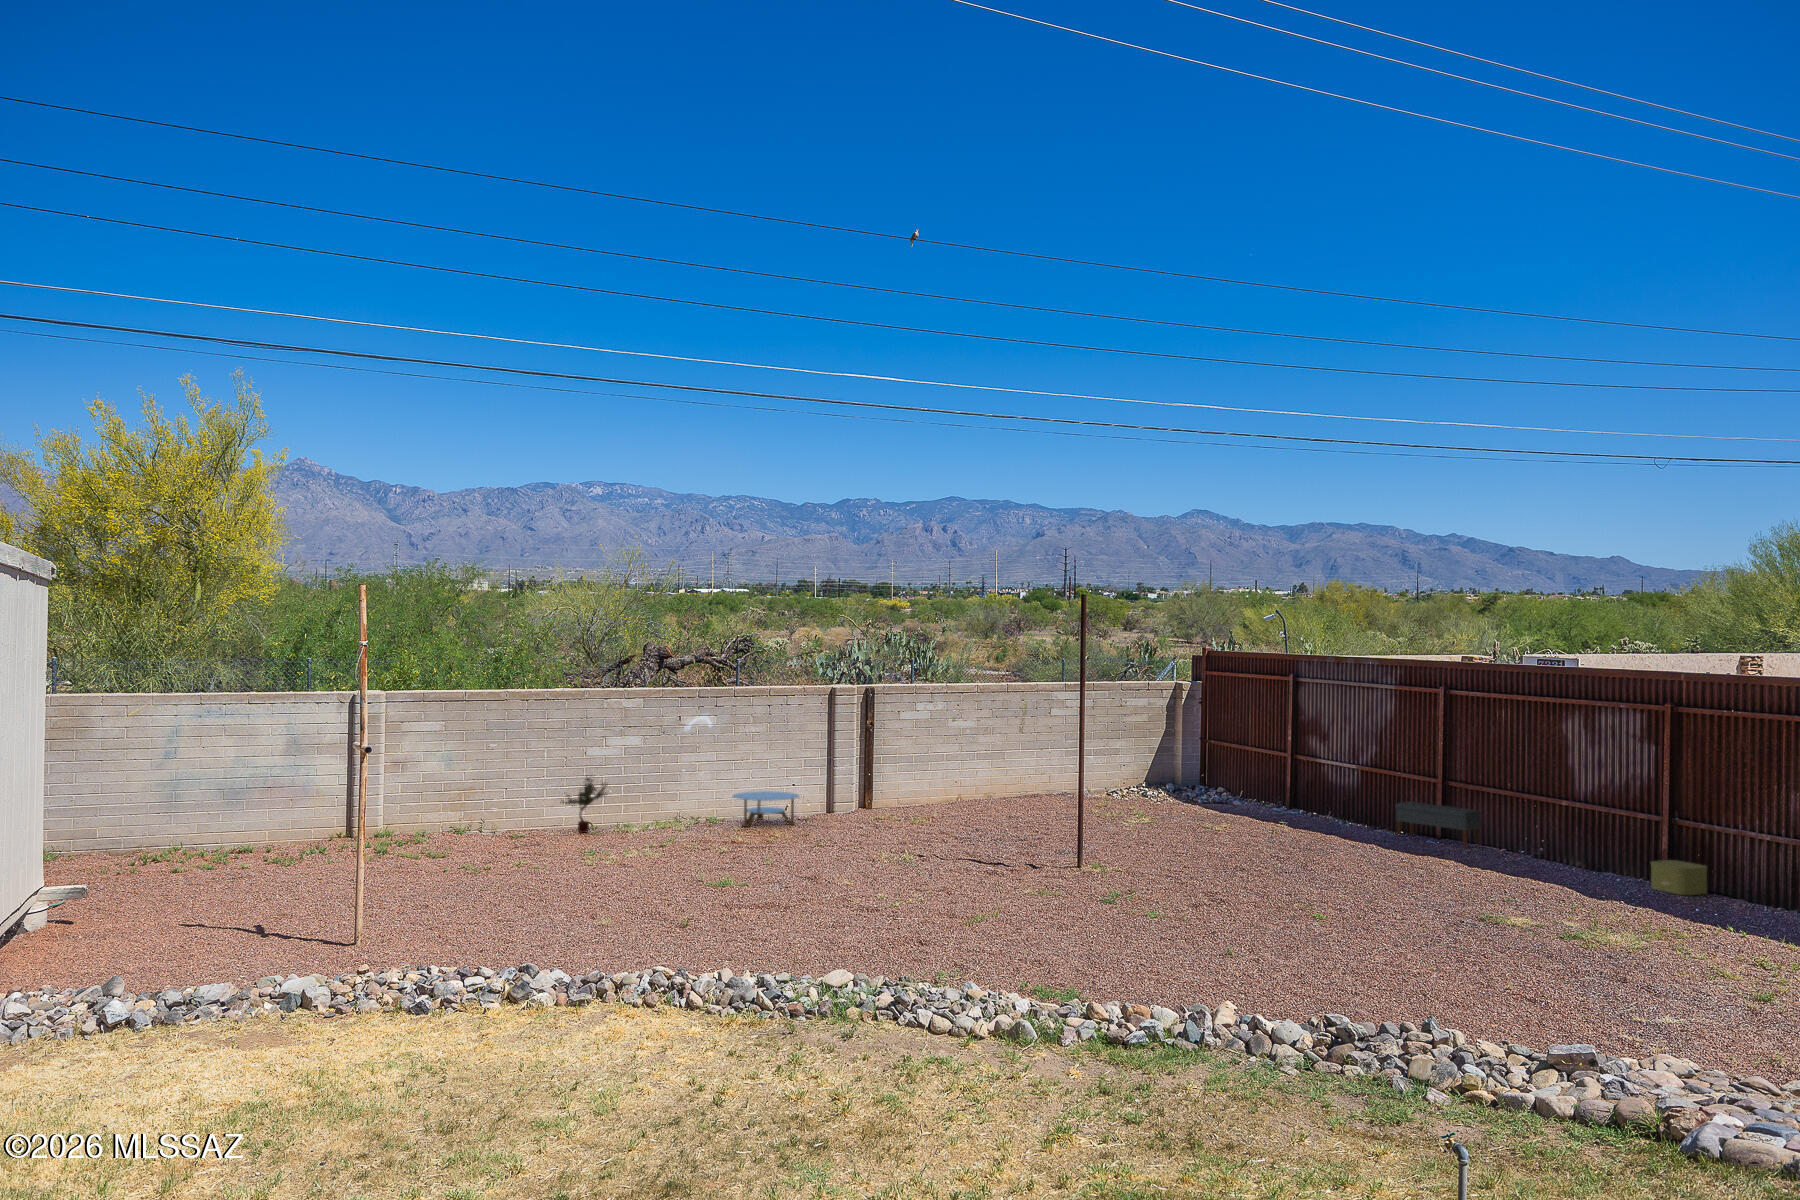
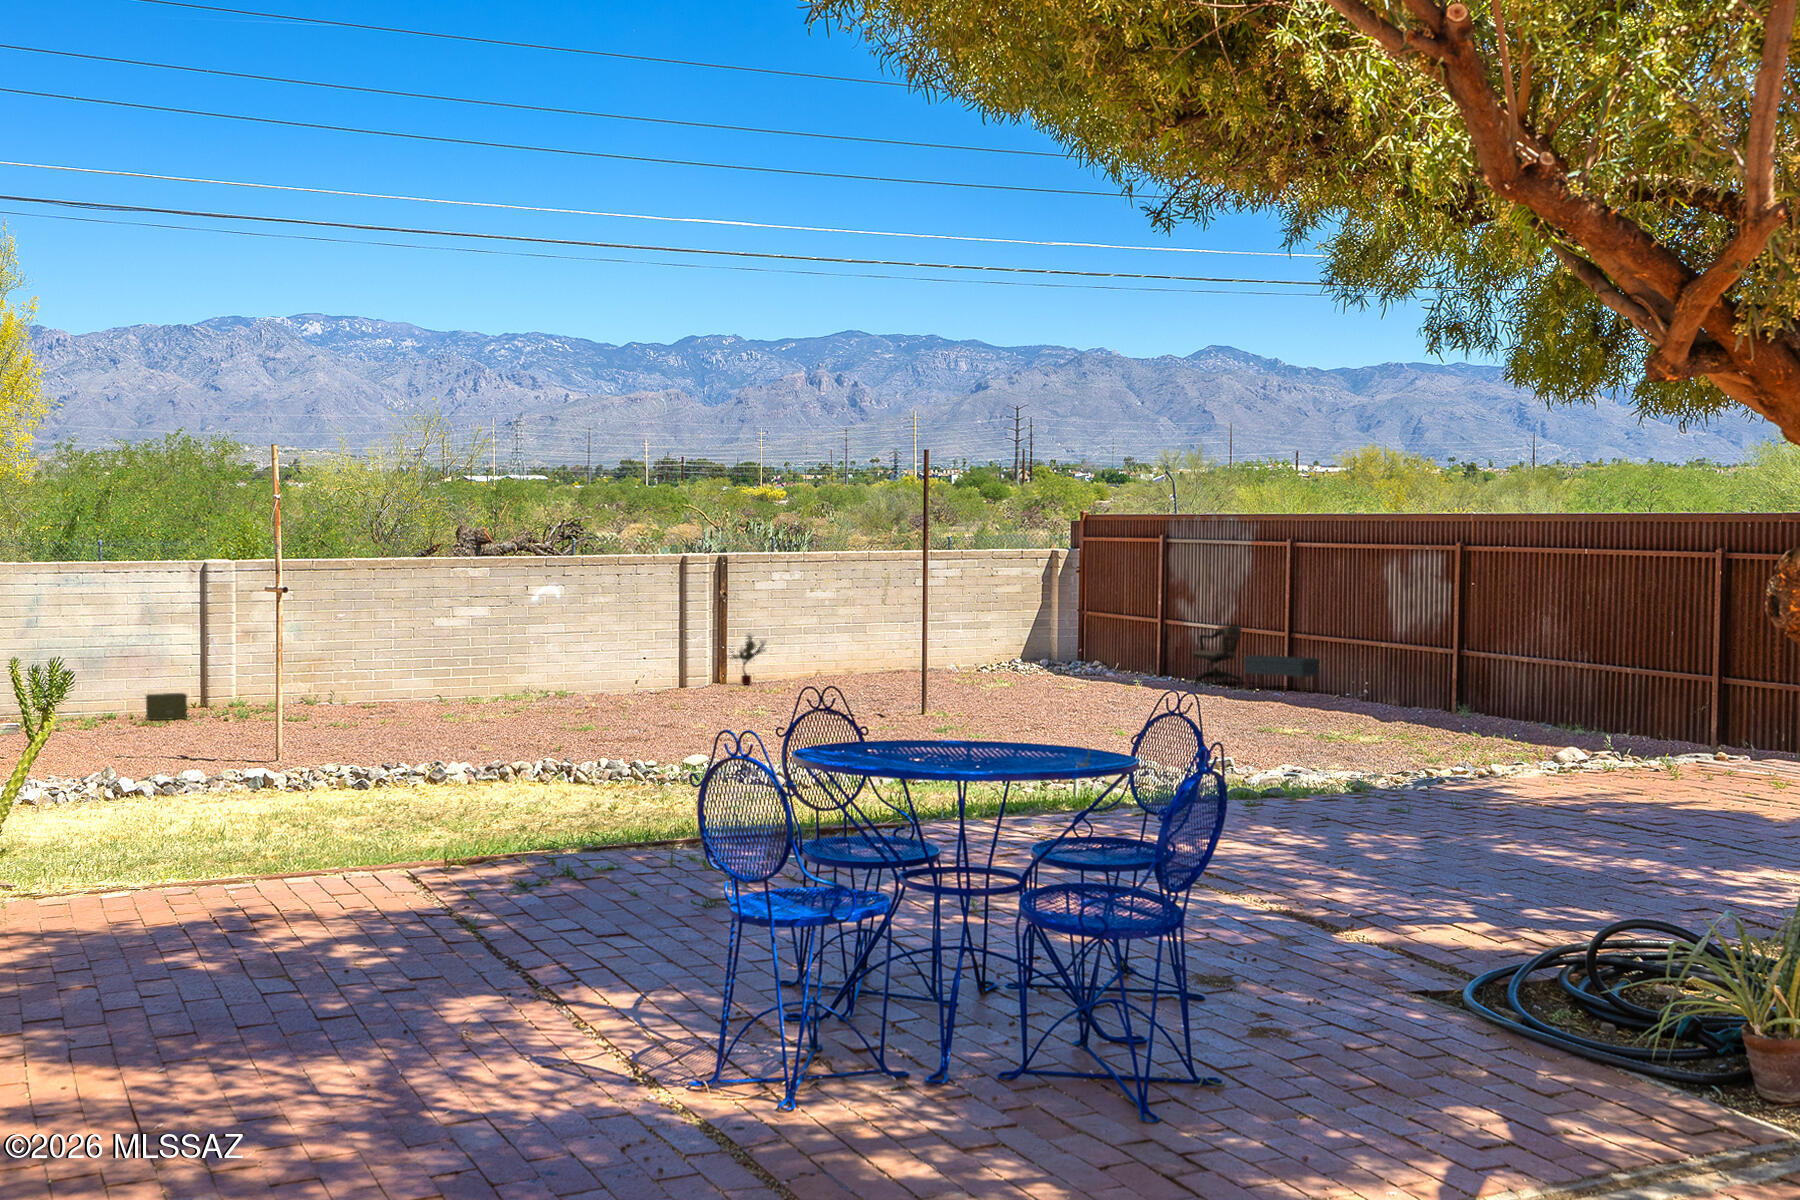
chair: none [1335,768,1388,832] -> present [1193,626,1242,686]
potted tree: present [560,776,607,833] -> present [730,633,765,685]
round table: present [733,791,799,827] -> none [585,663,655,696]
storage box: present [1651,860,1707,895] -> present [146,693,187,720]

